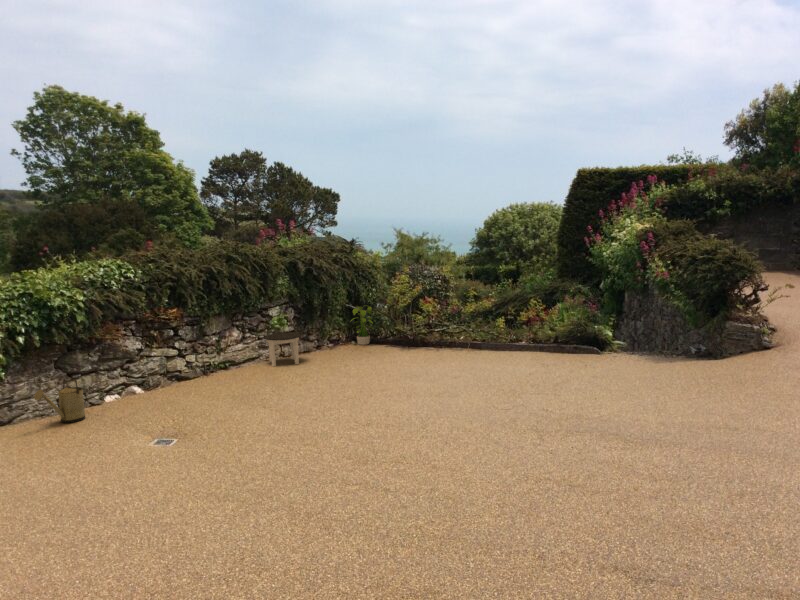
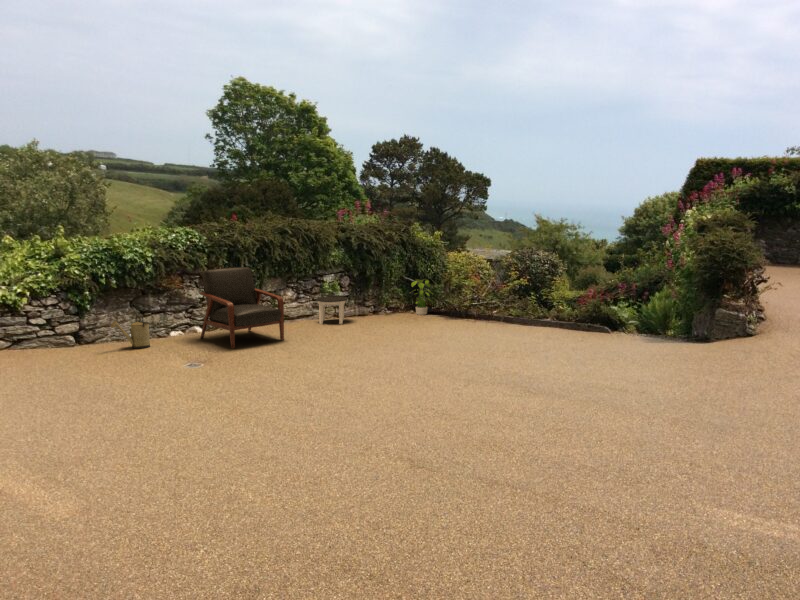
chair: none [139,307,252,408] -> present [199,267,284,348]

